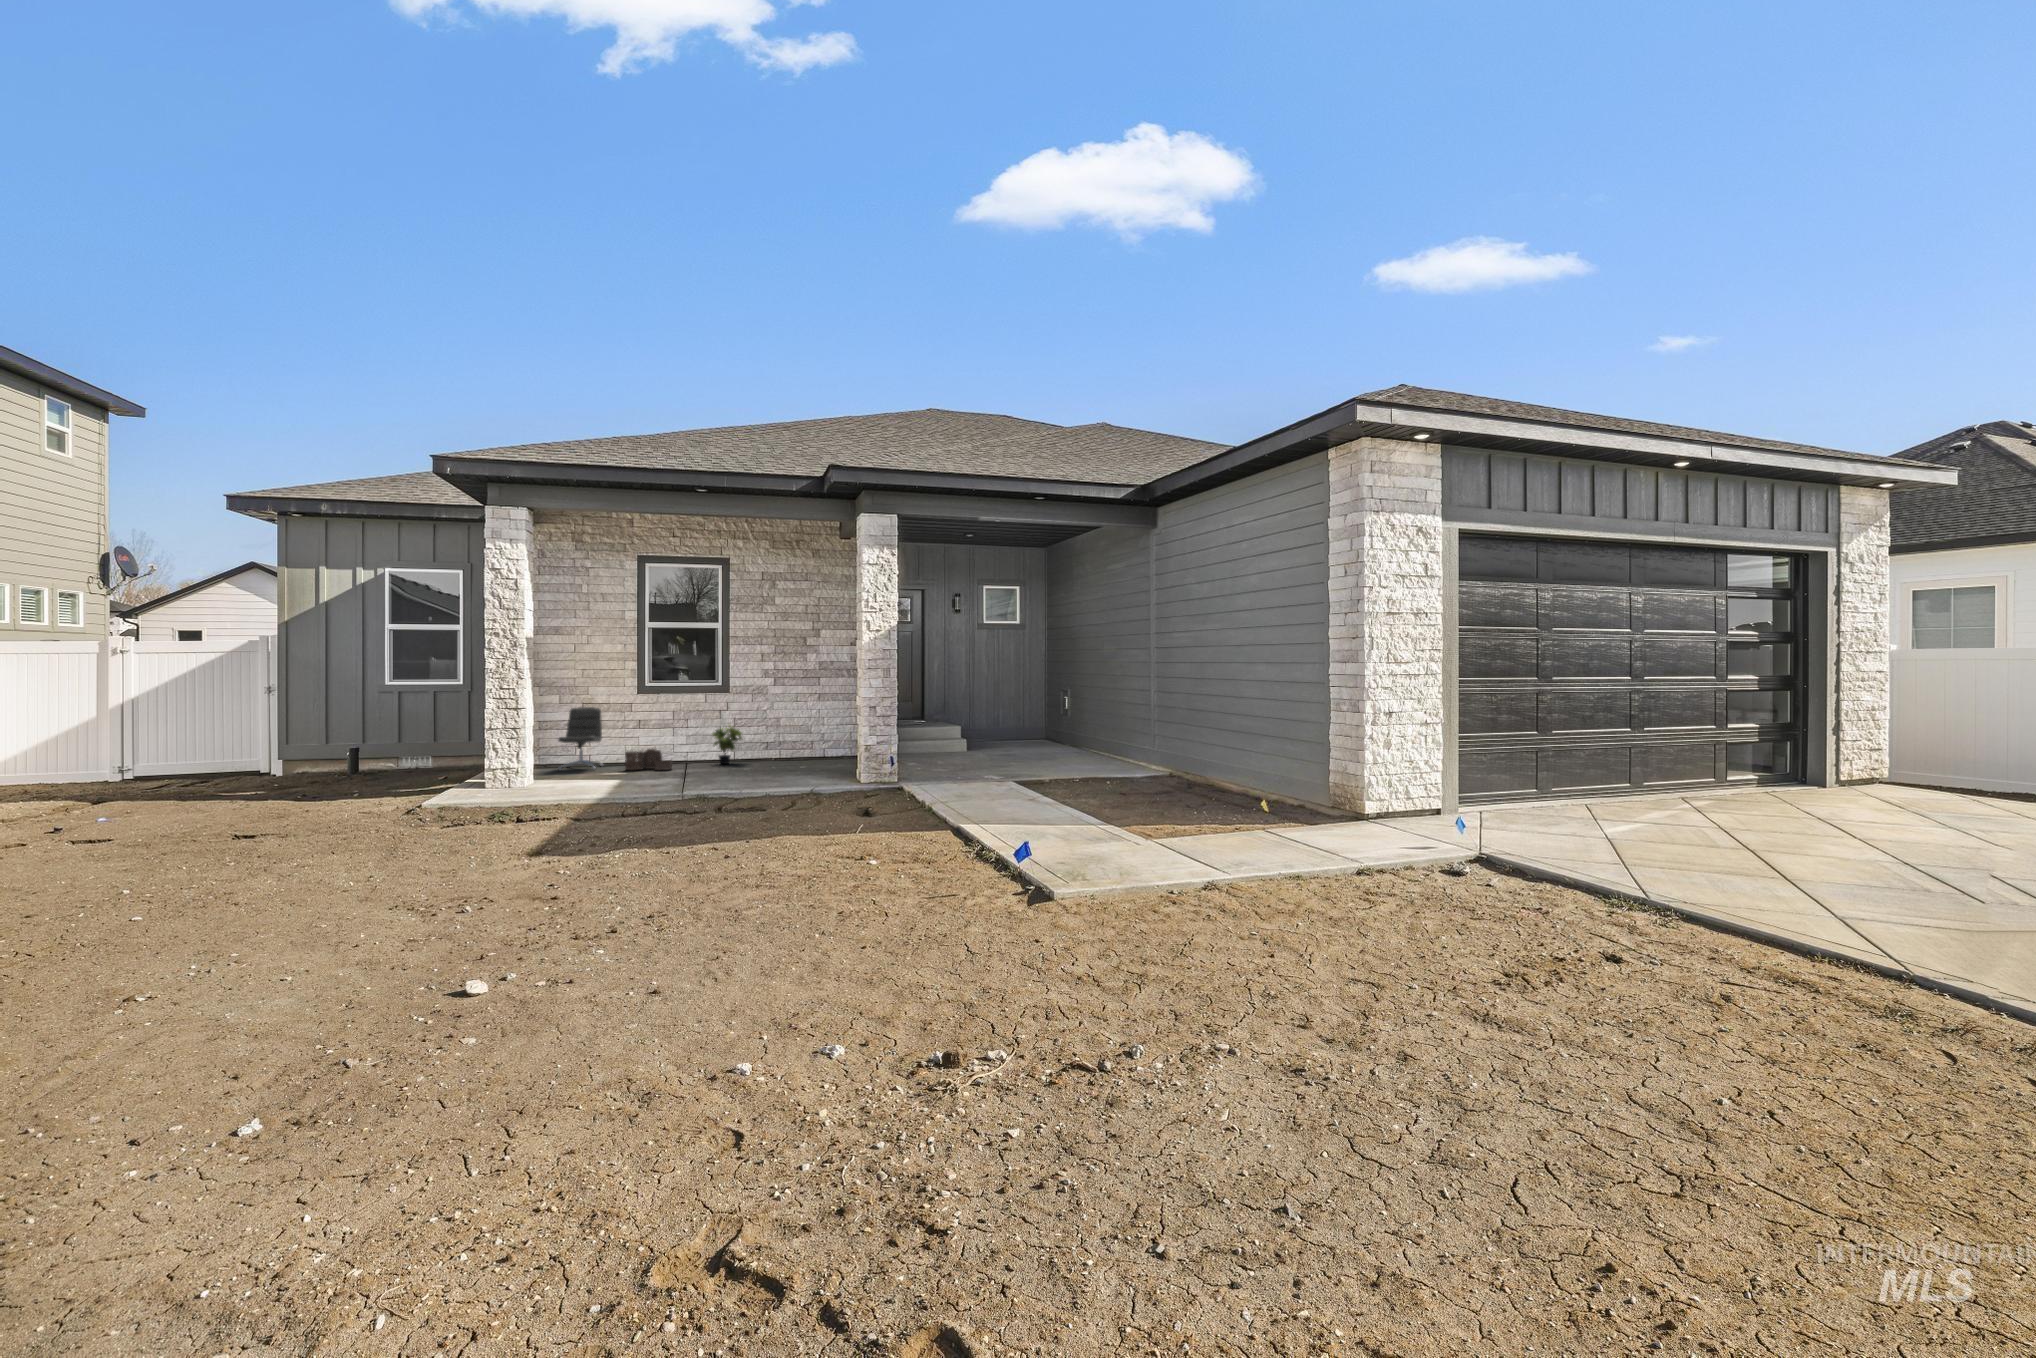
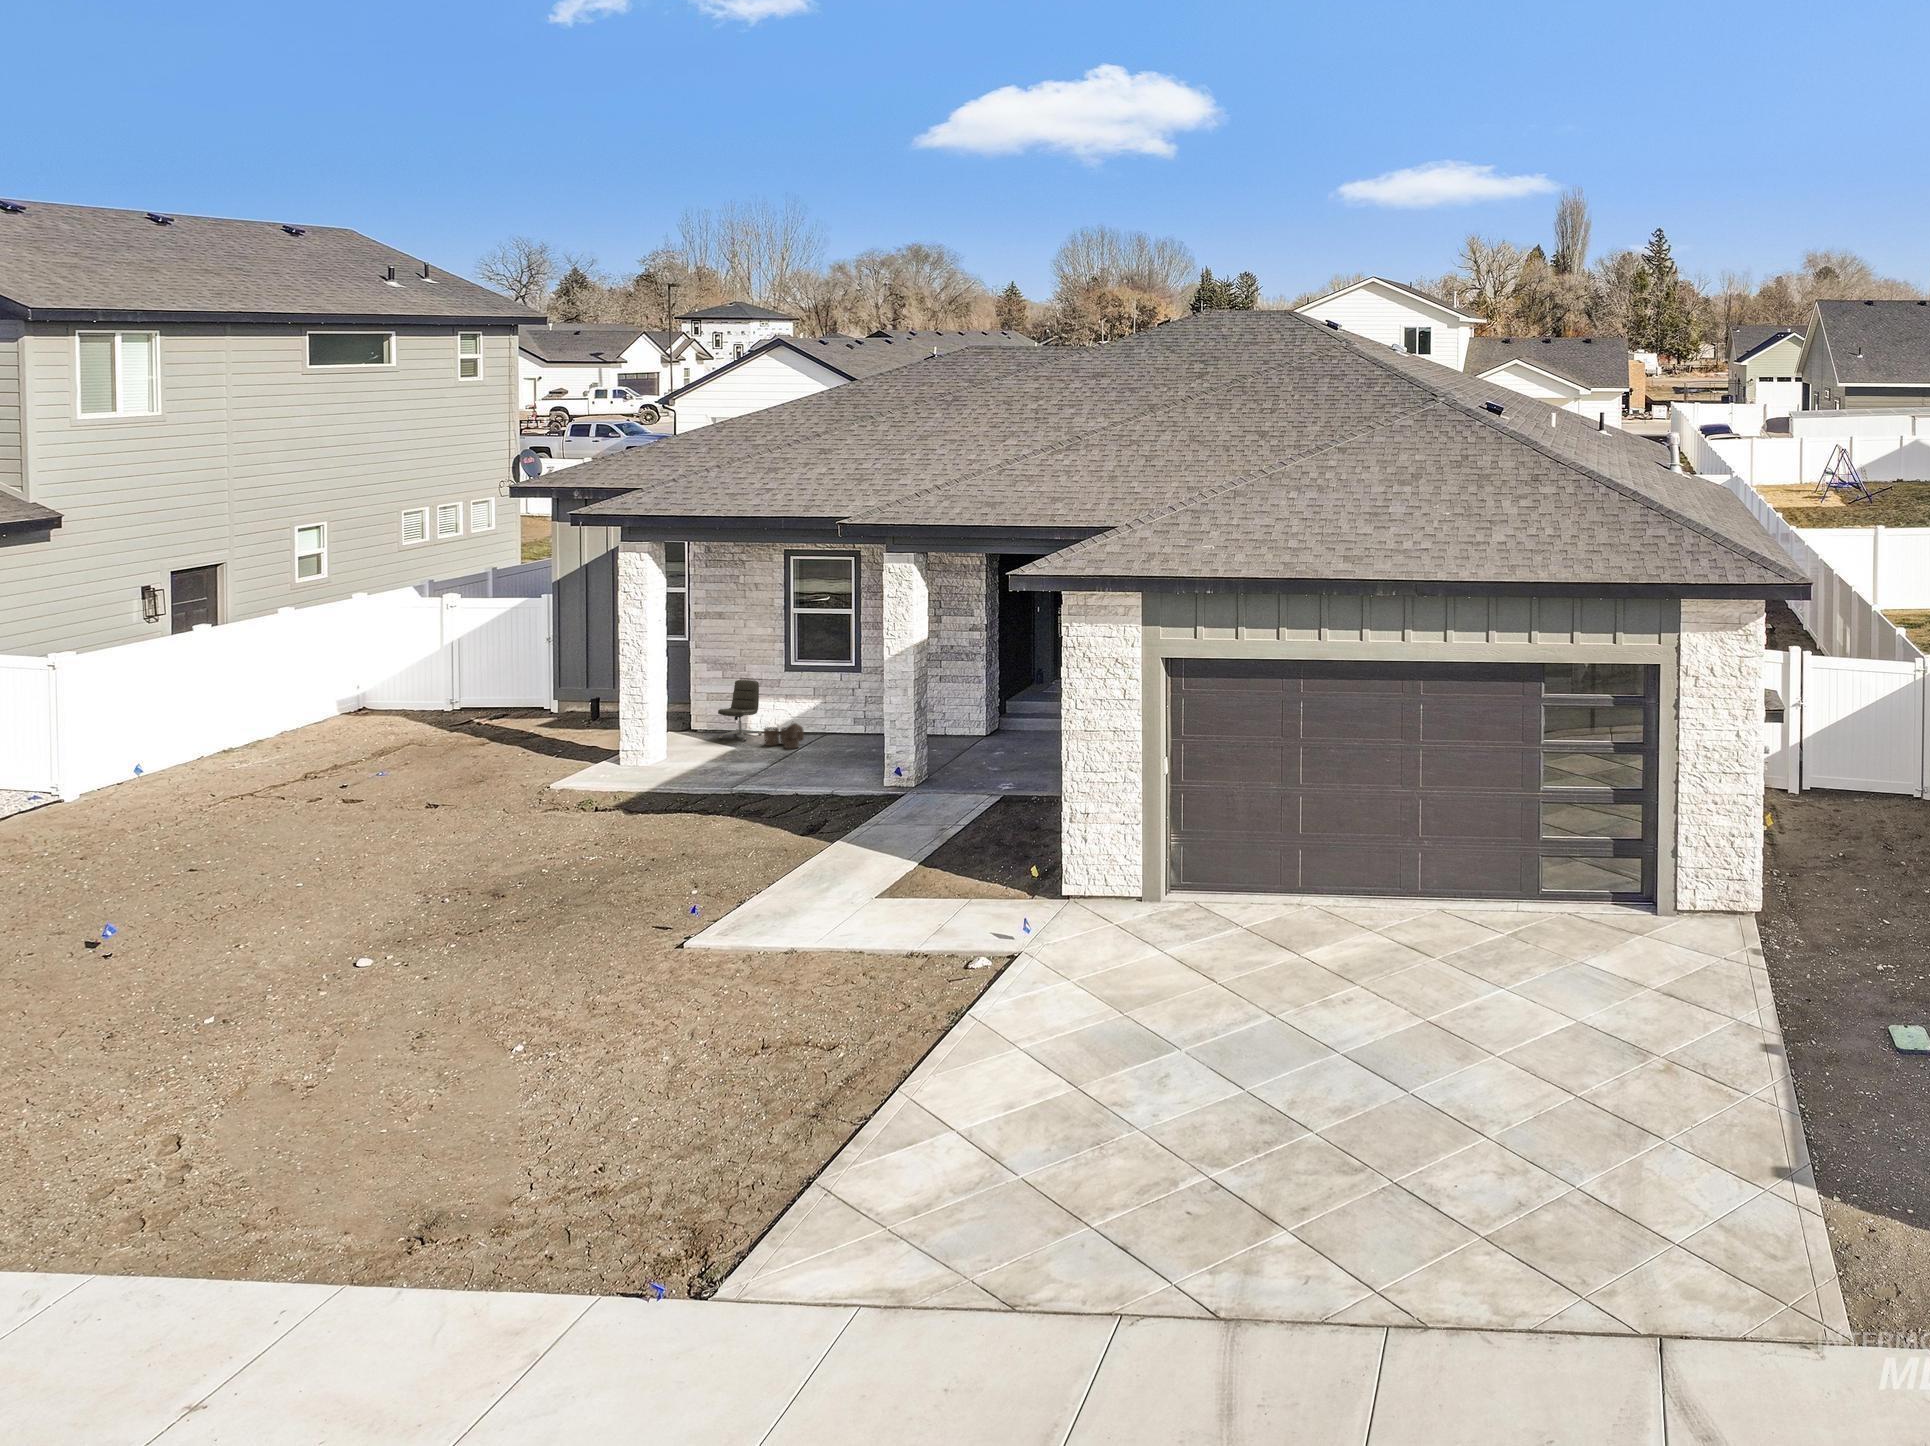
potted plant: present [713,726,742,764] -> none [839,707,868,745]

